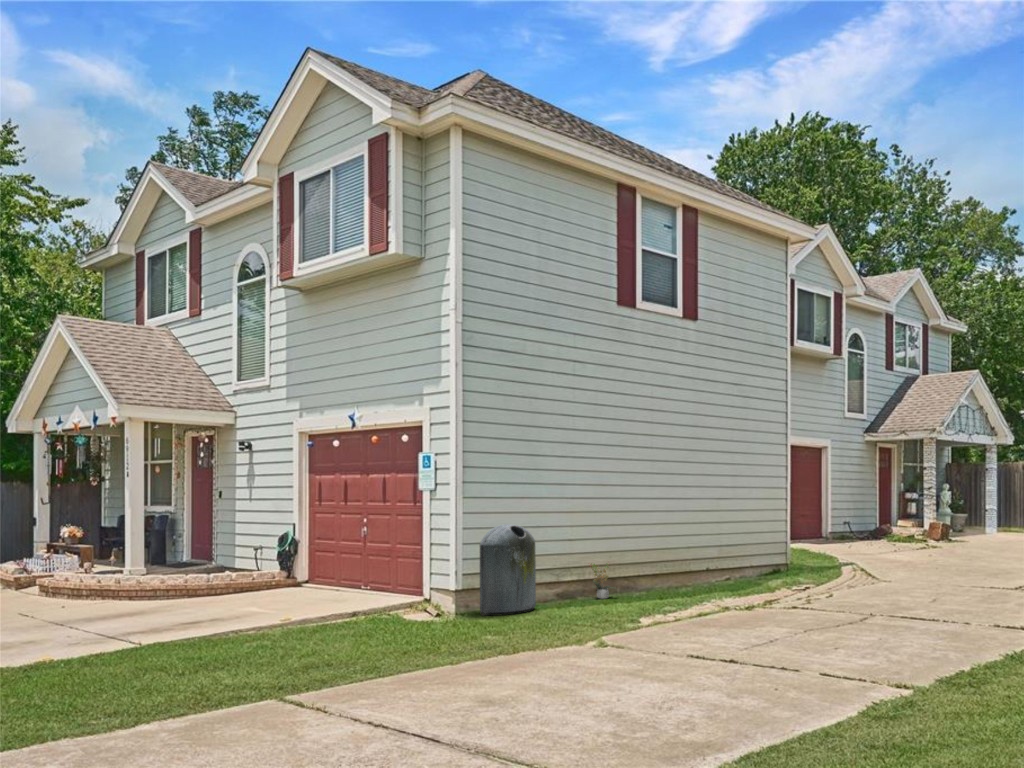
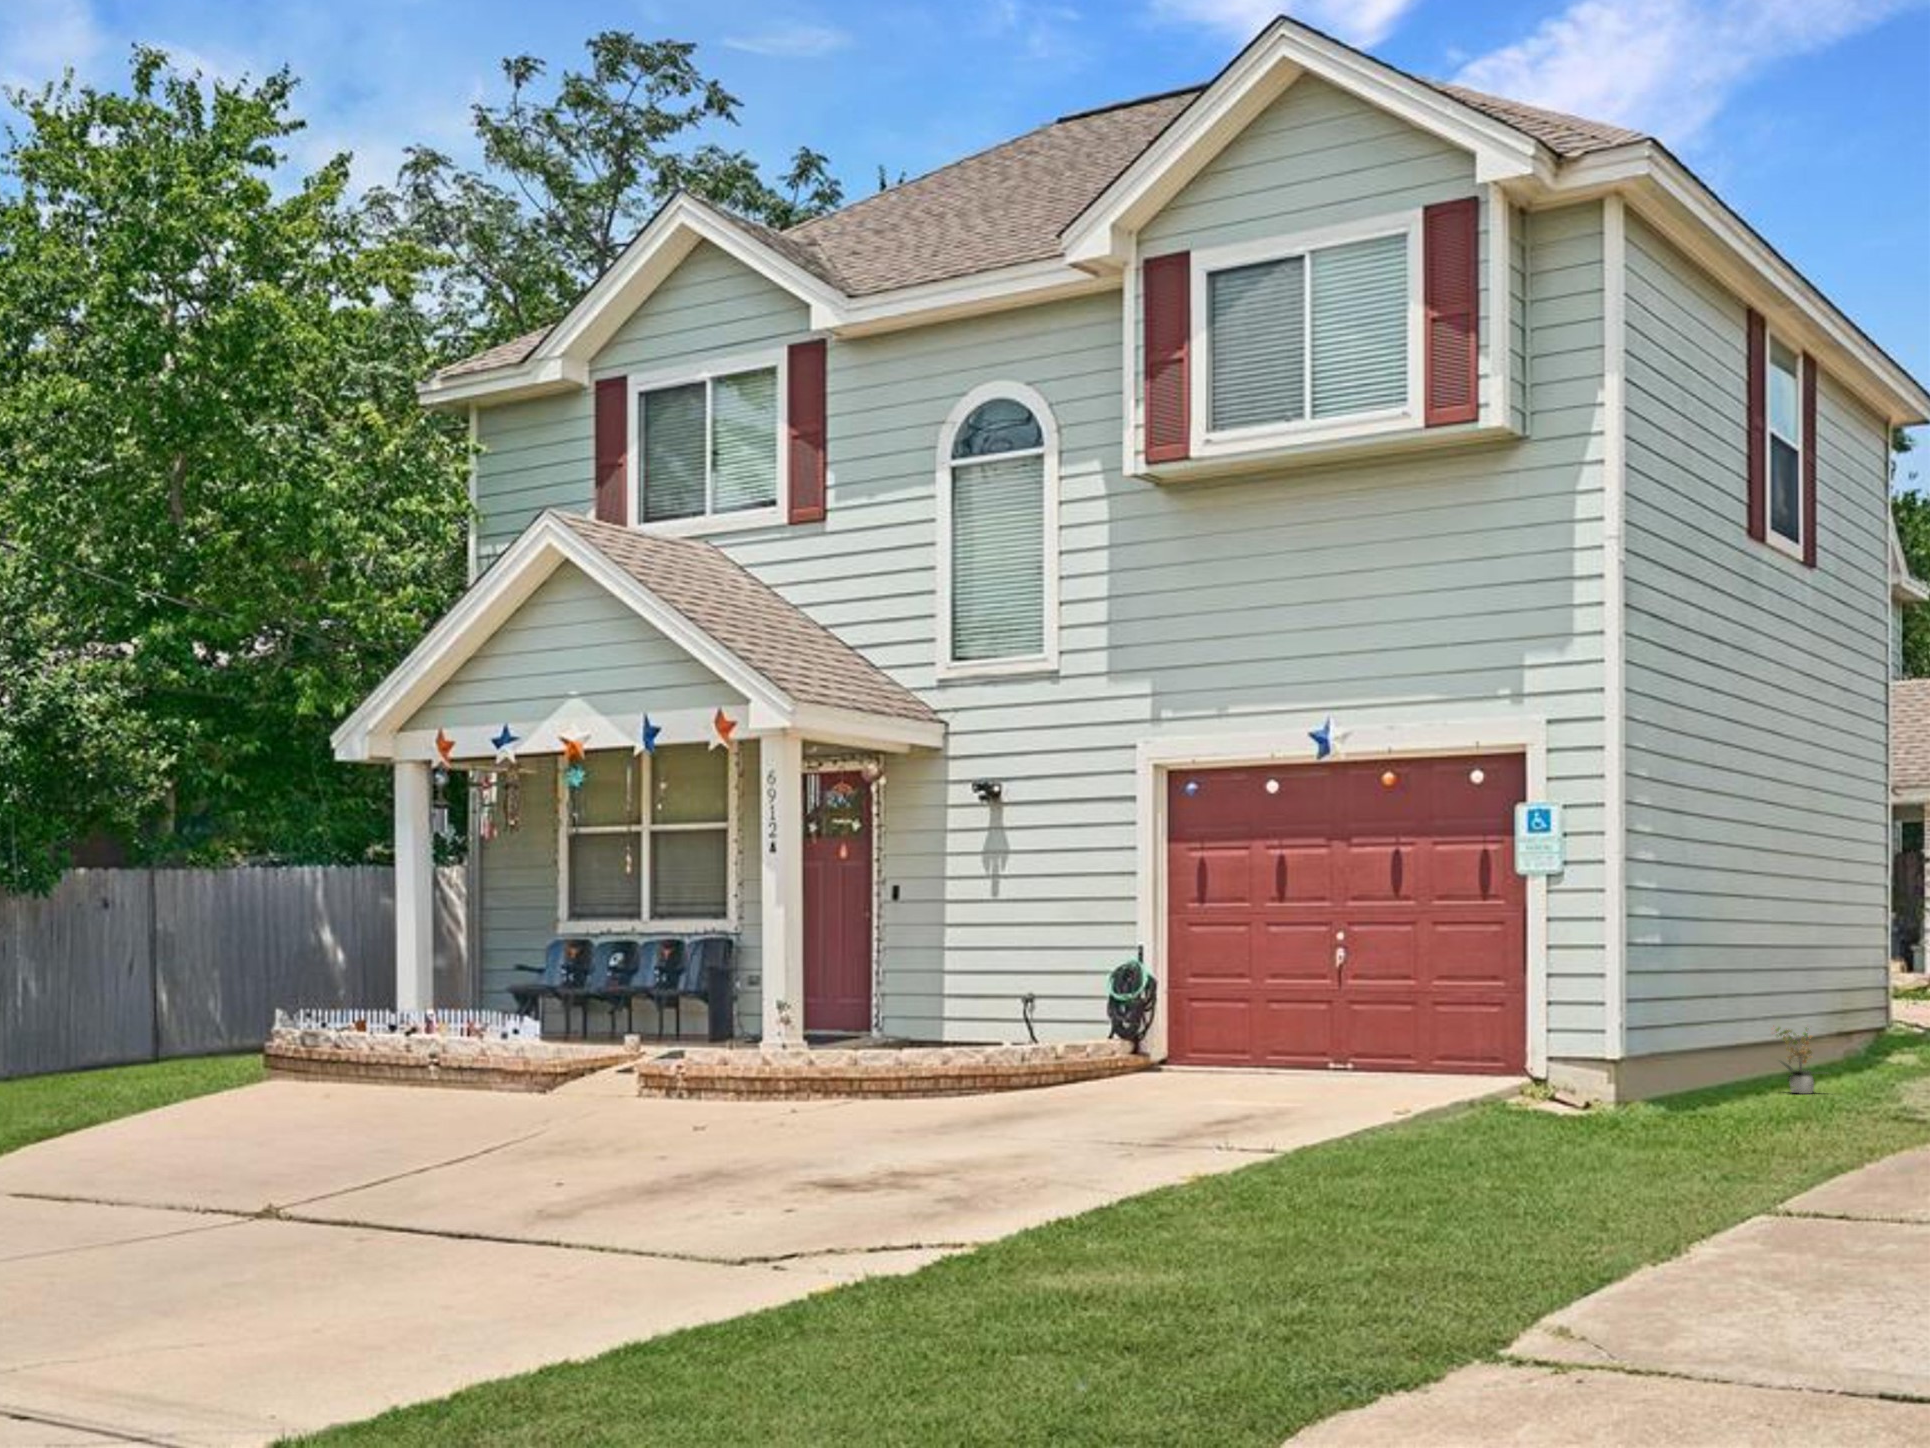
trash can: present [480,524,536,616] -> none [1654,944,1741,1111]

